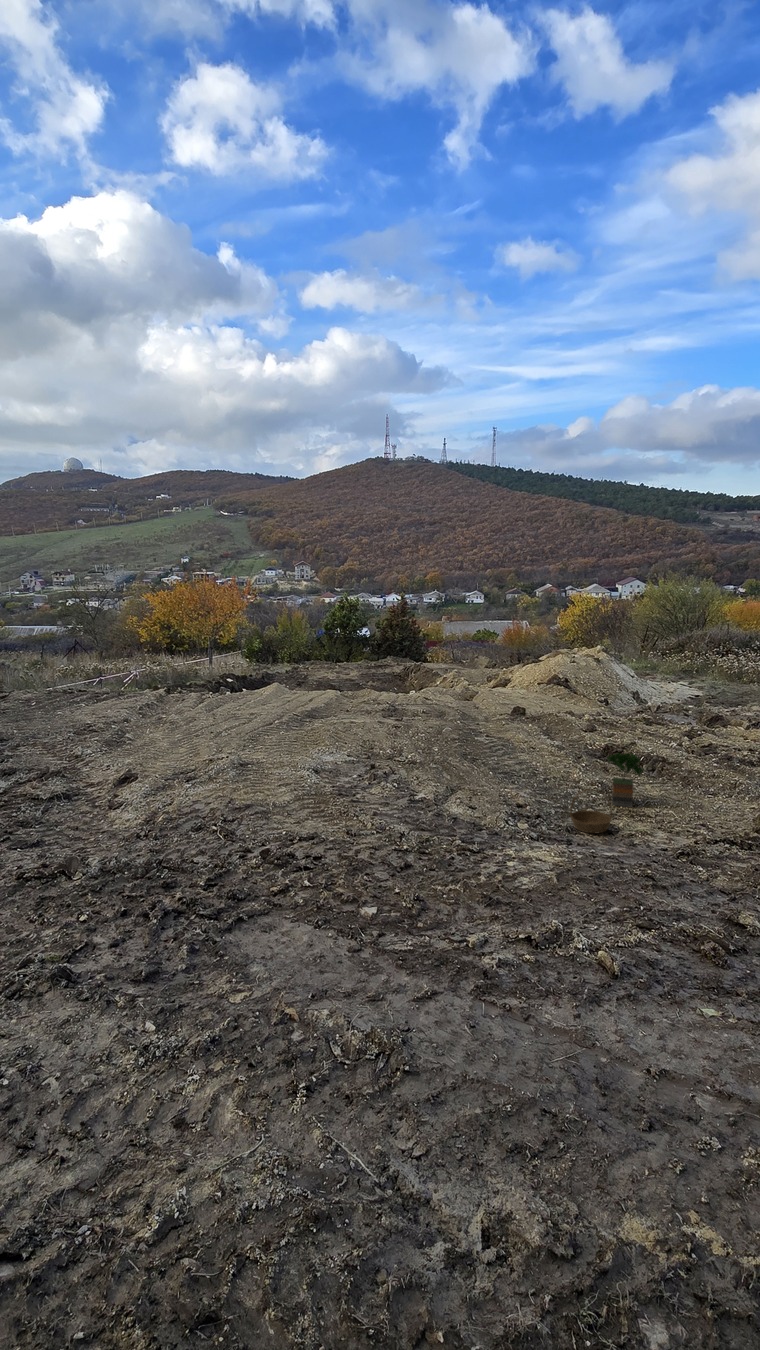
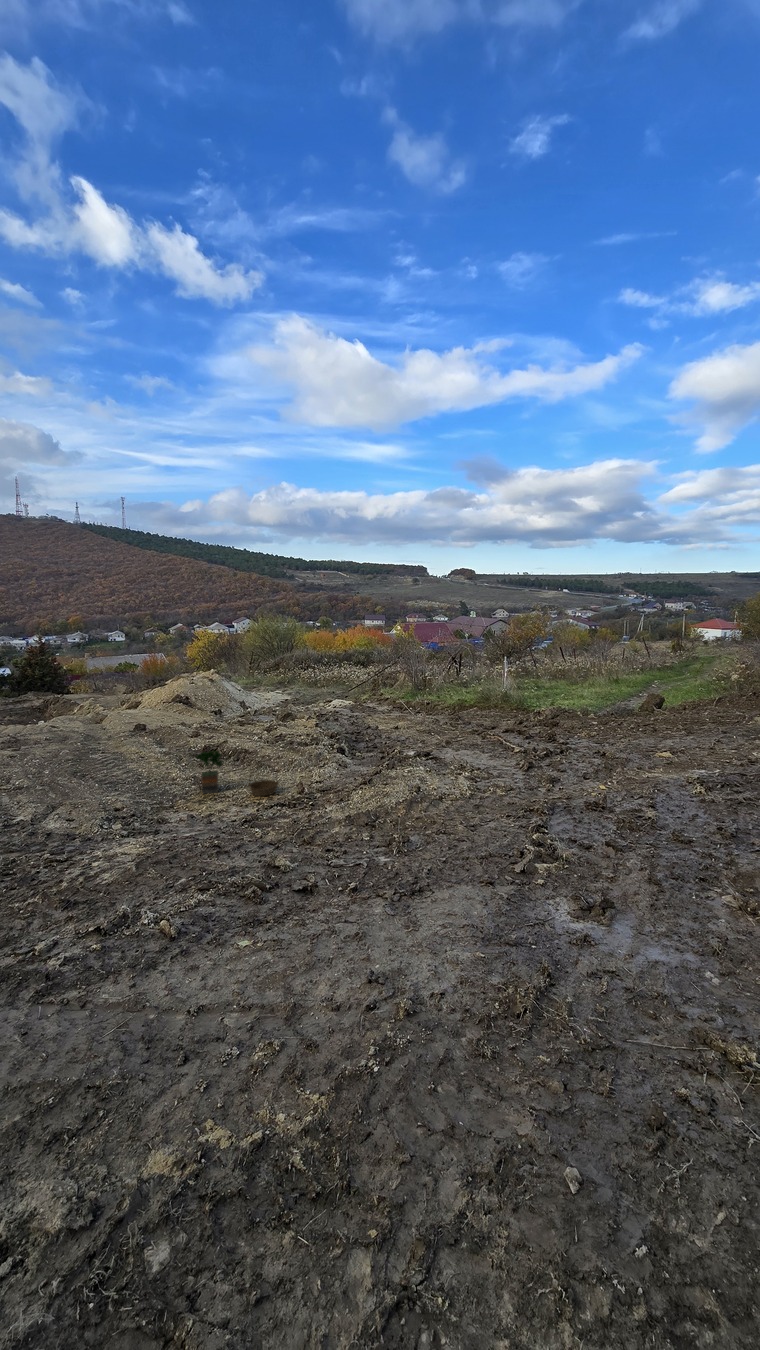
basket: present [570,789,612,834] -> present [249,765,278,796]

